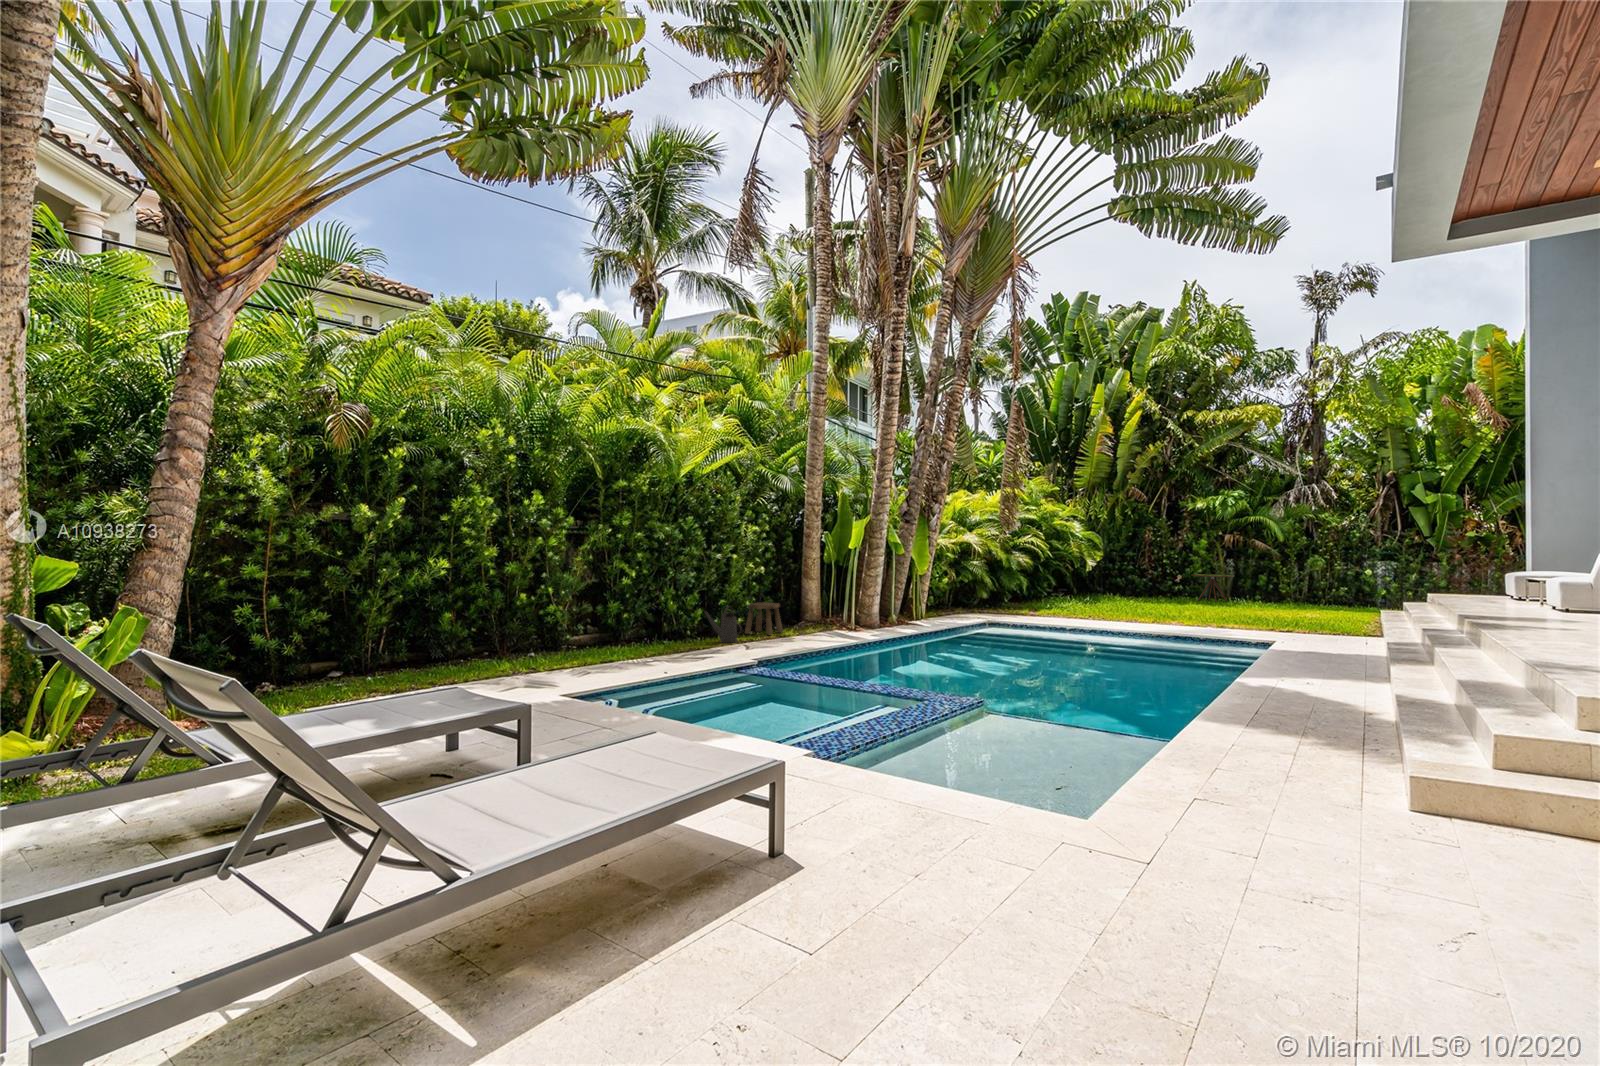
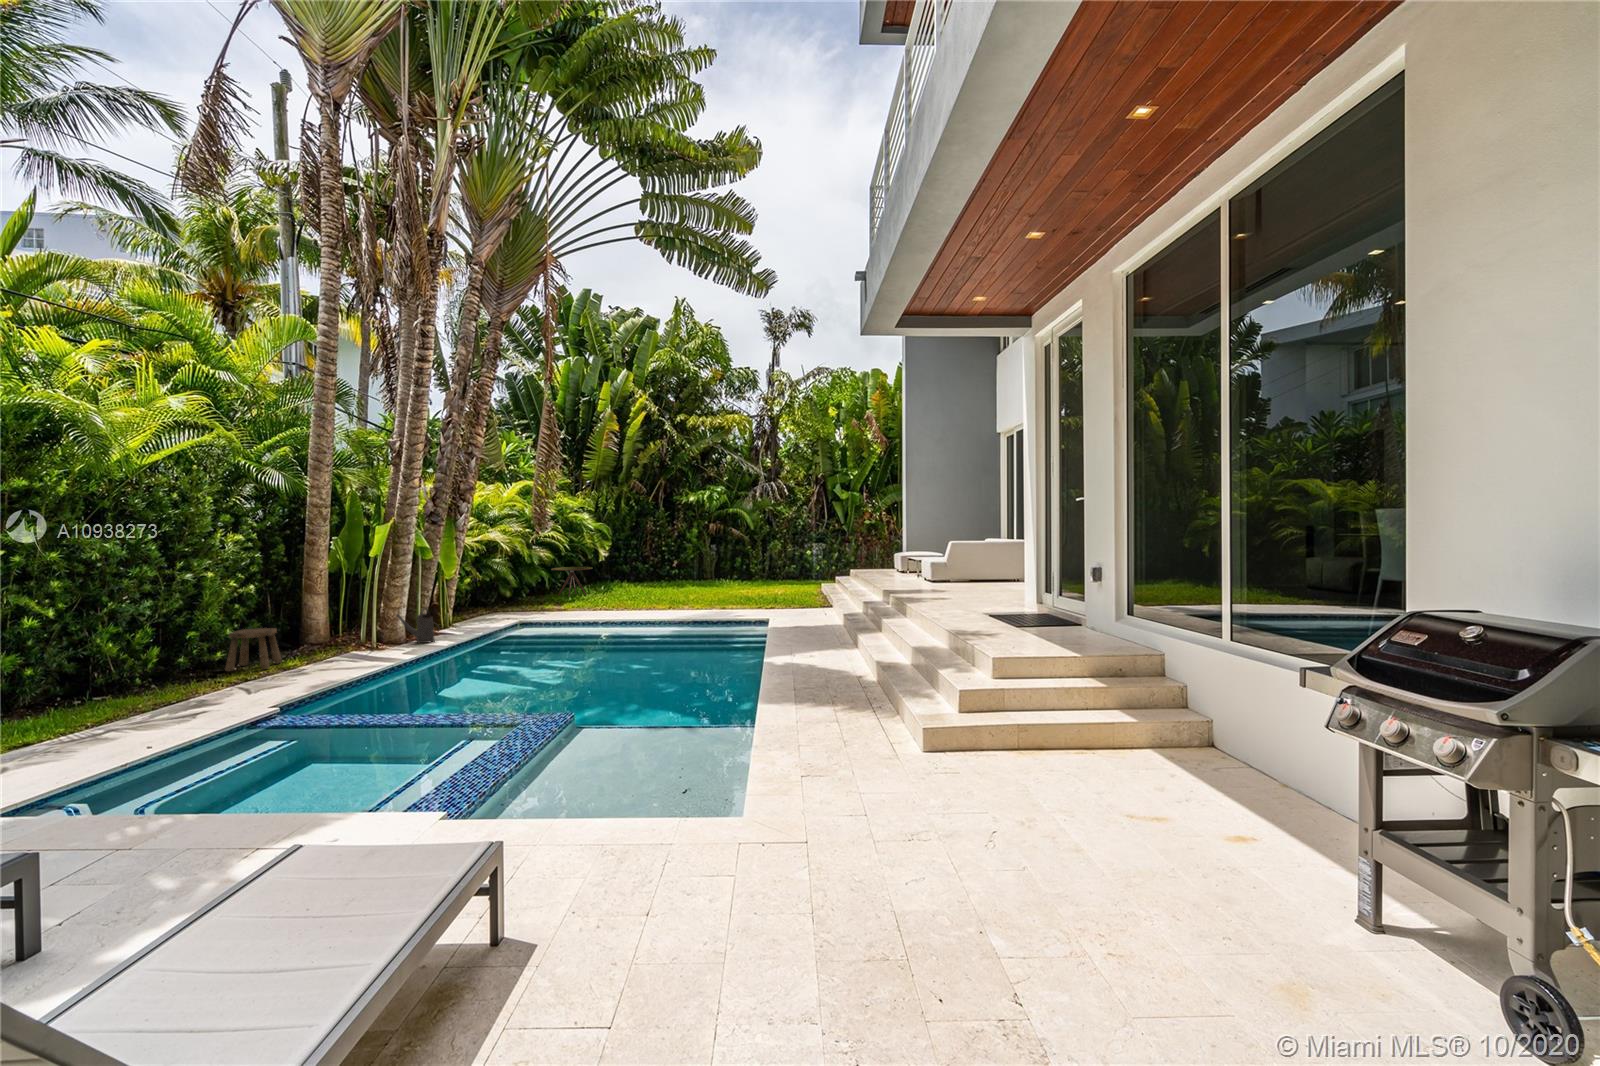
round table: present [1192,574,1234,602] -> present [551,567,592,596]
watering can: present [704,607,741,643] -> present [397,608,435,643]

